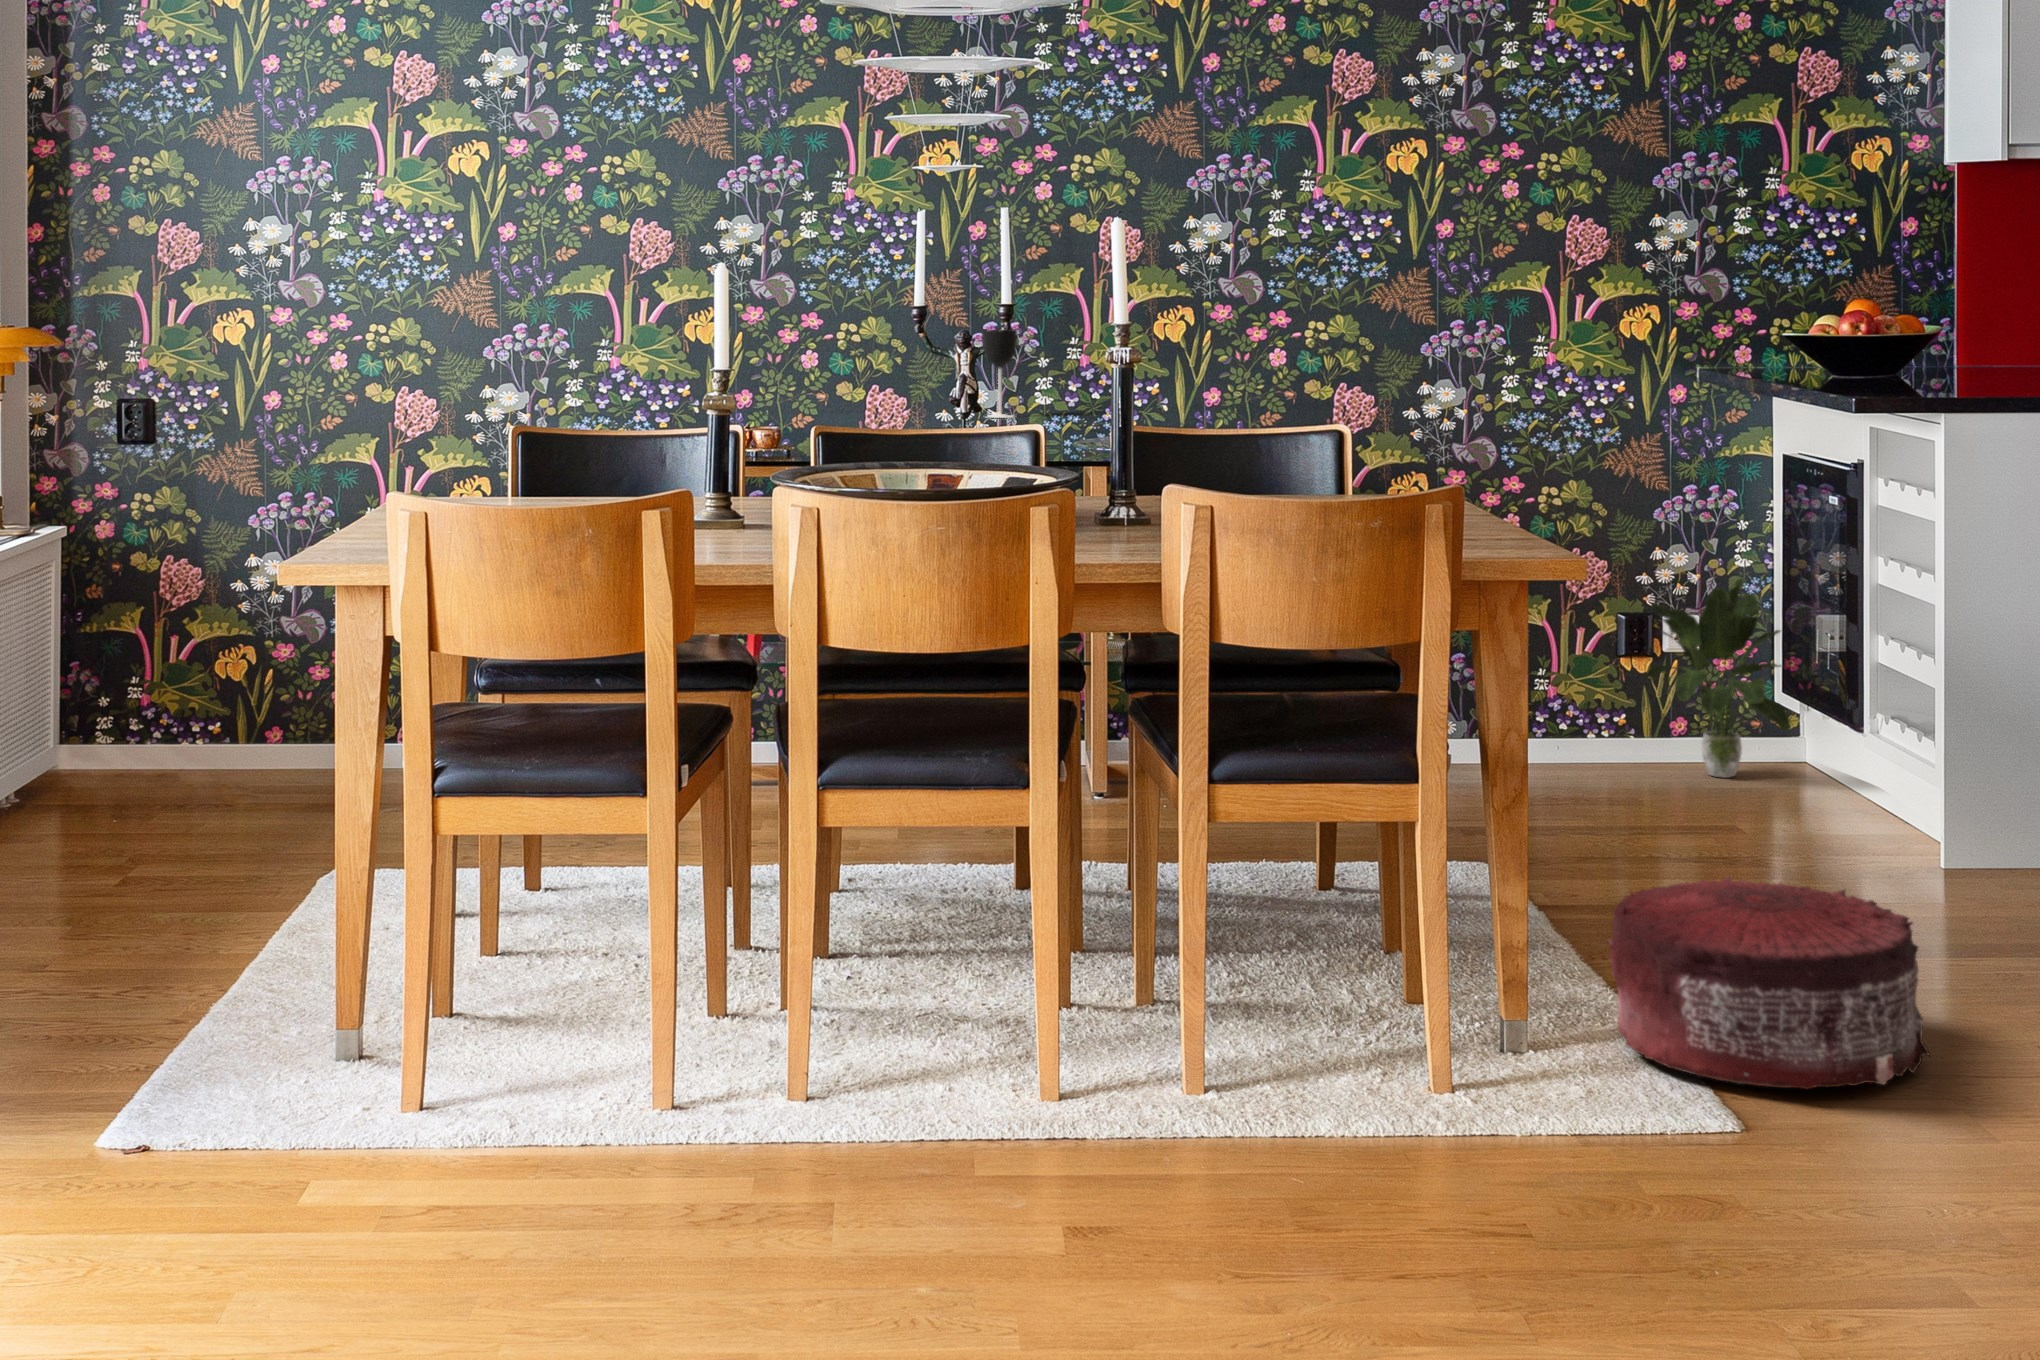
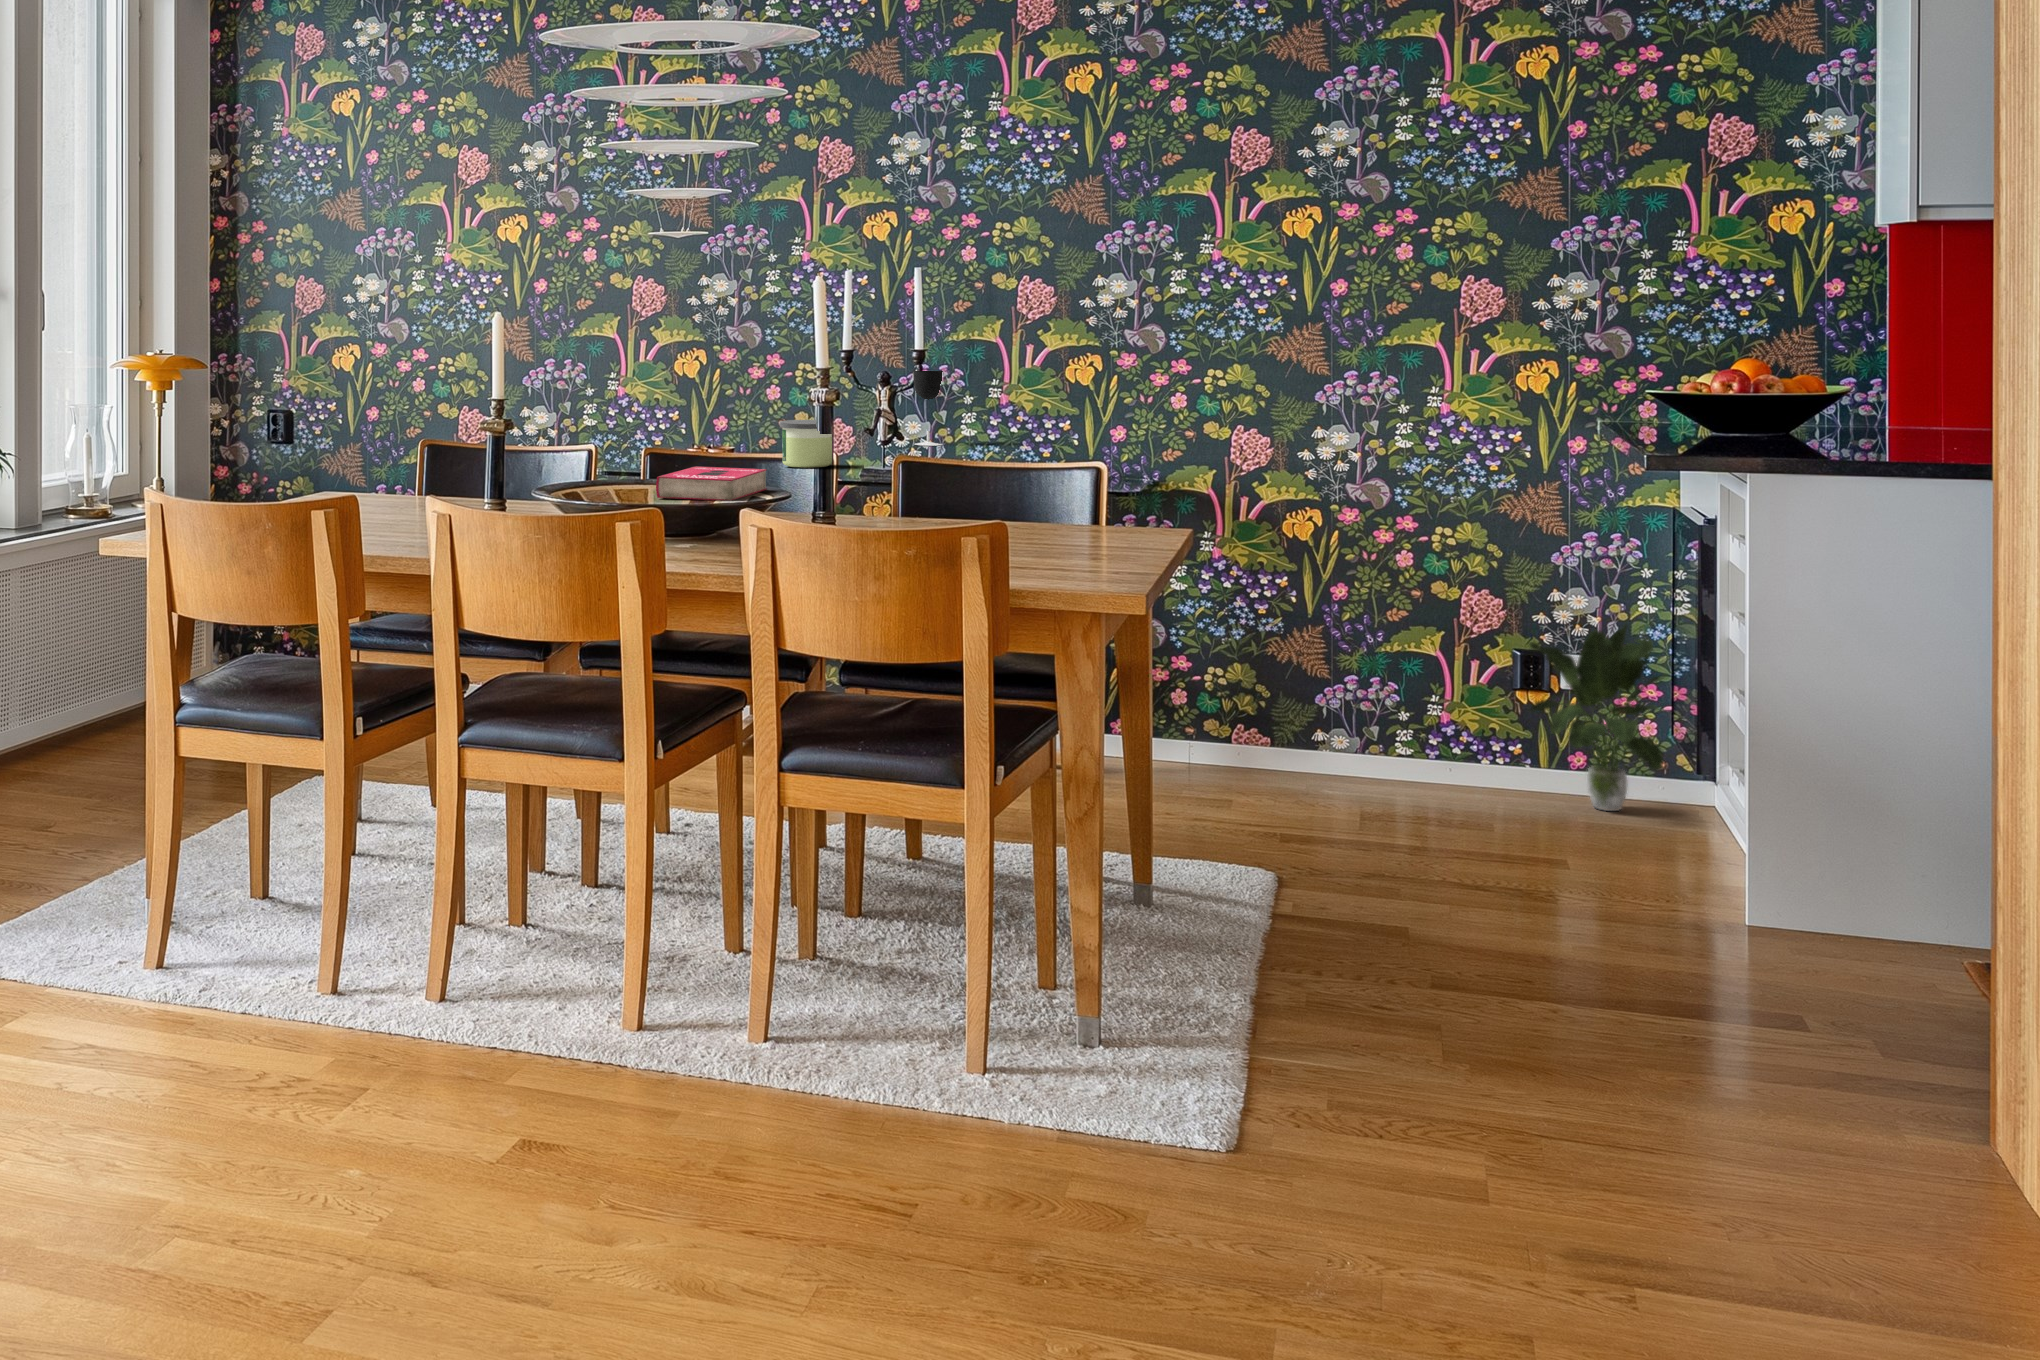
candle: none [903,387,969,445] -> present [780,420,832,468]
book: none [873,445,978,485] -> present [656,466,767,500]
pouf: present [1608,877,1931,1089] -> none [1214,870,1487,1054]

